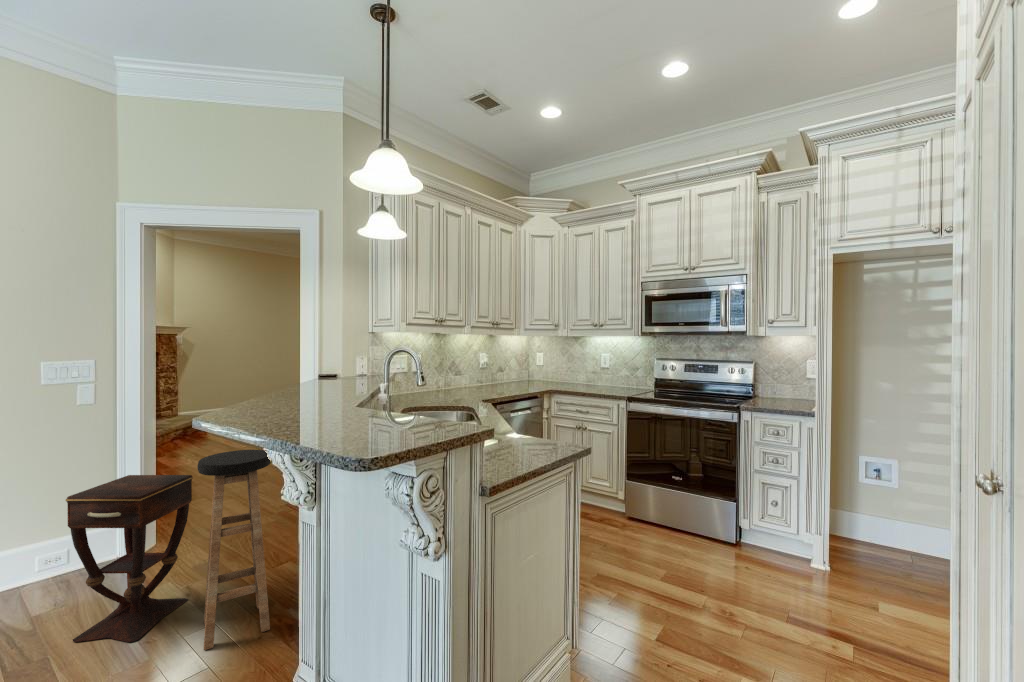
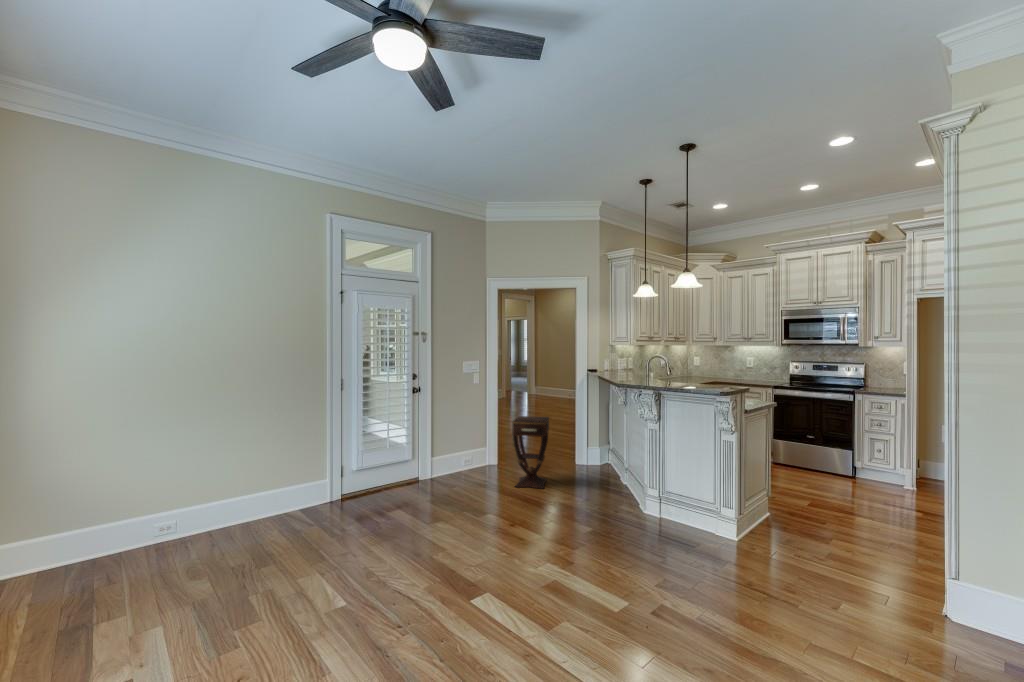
bar stool: present [197,450,271,650] -> none [566,404,602,493]

